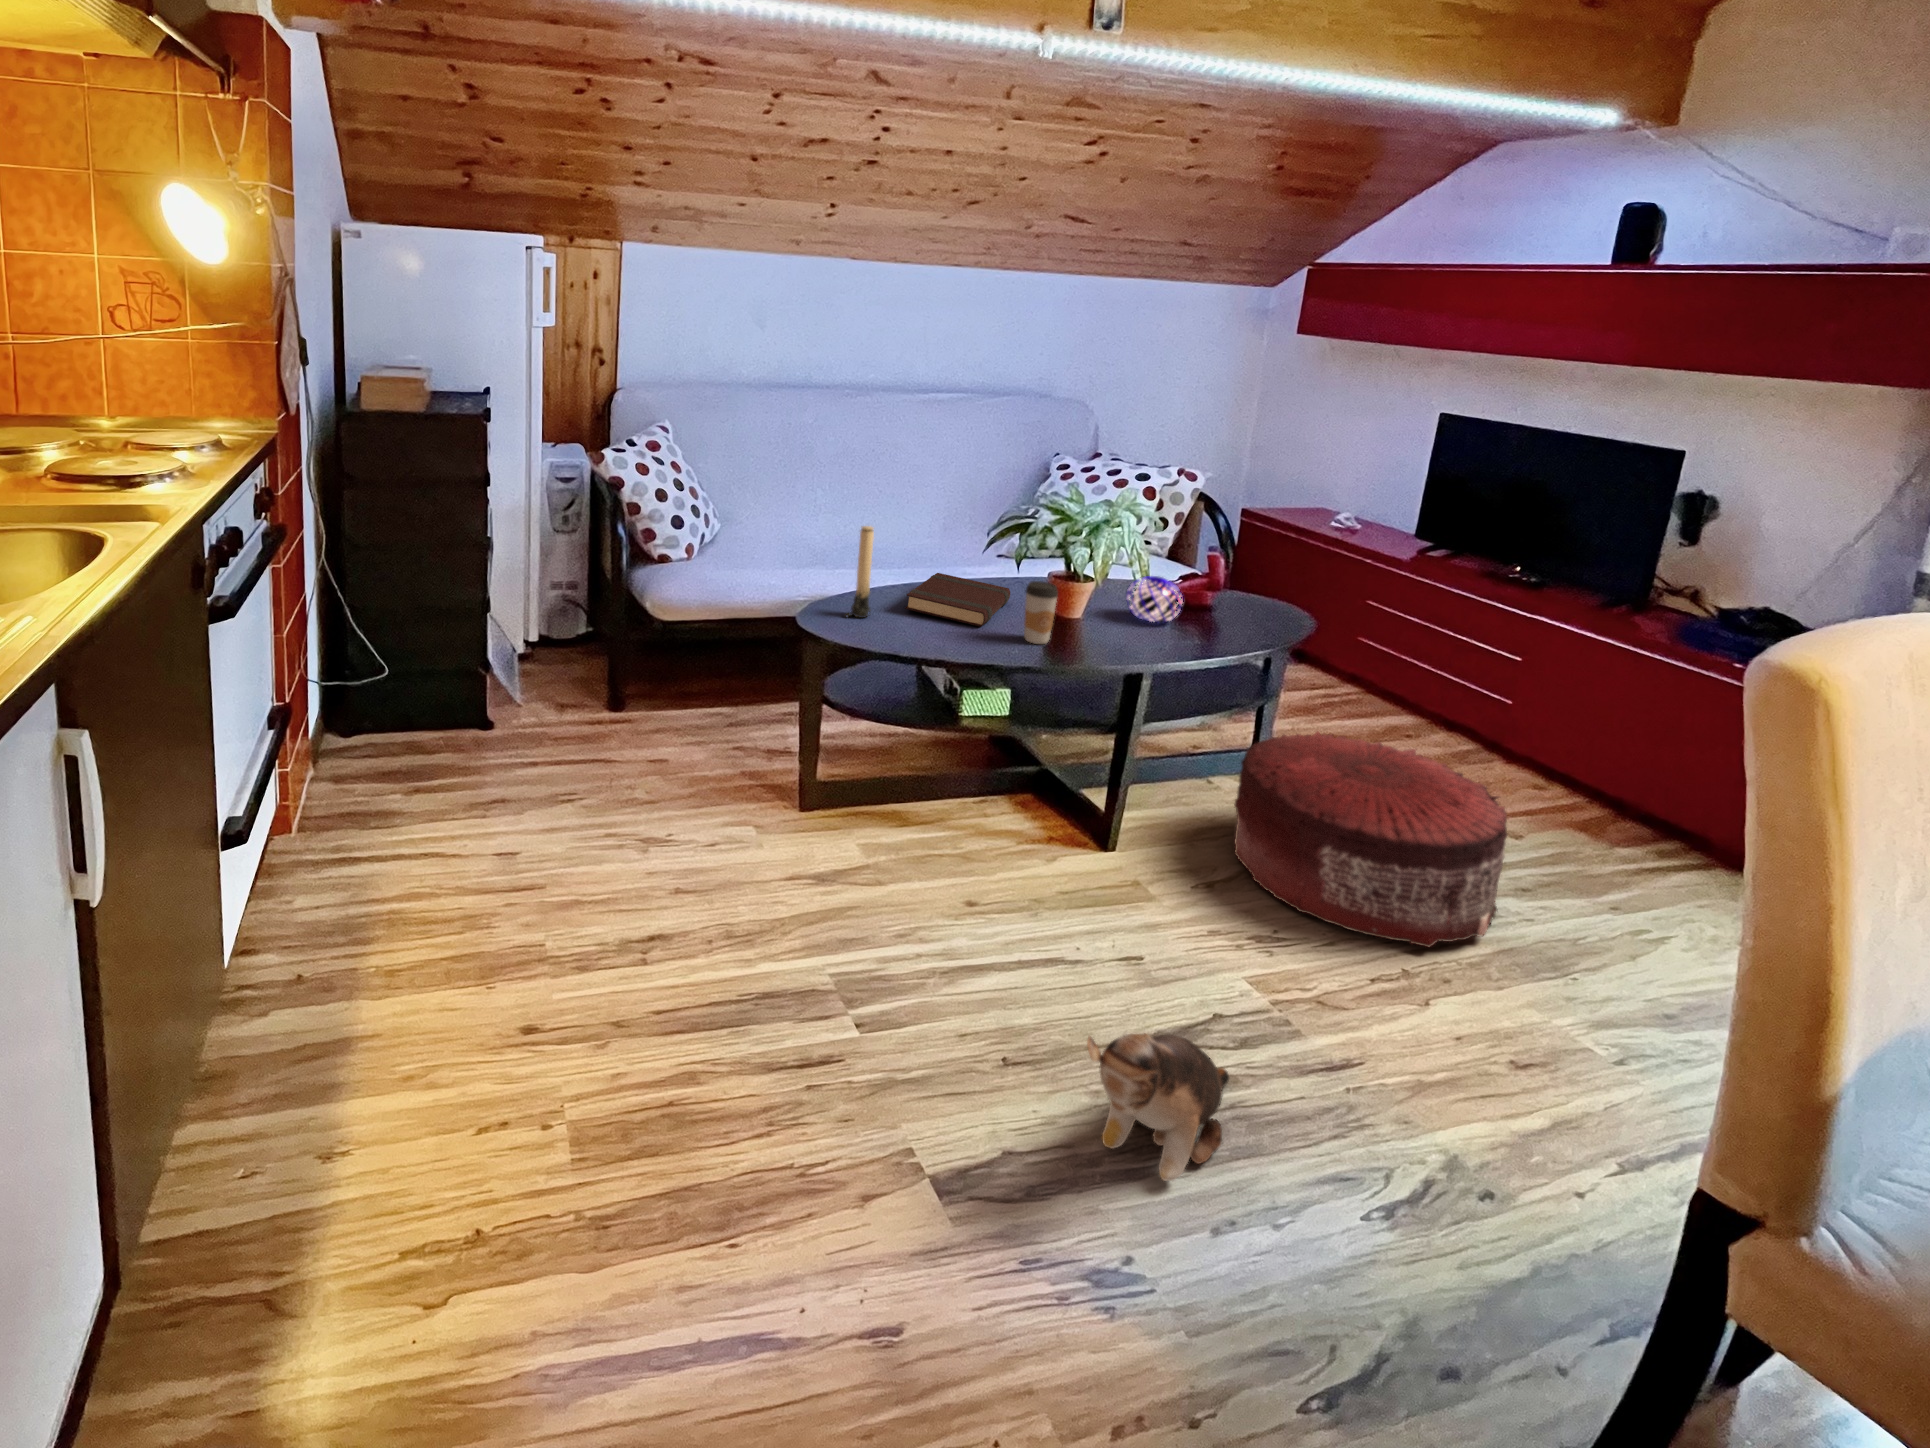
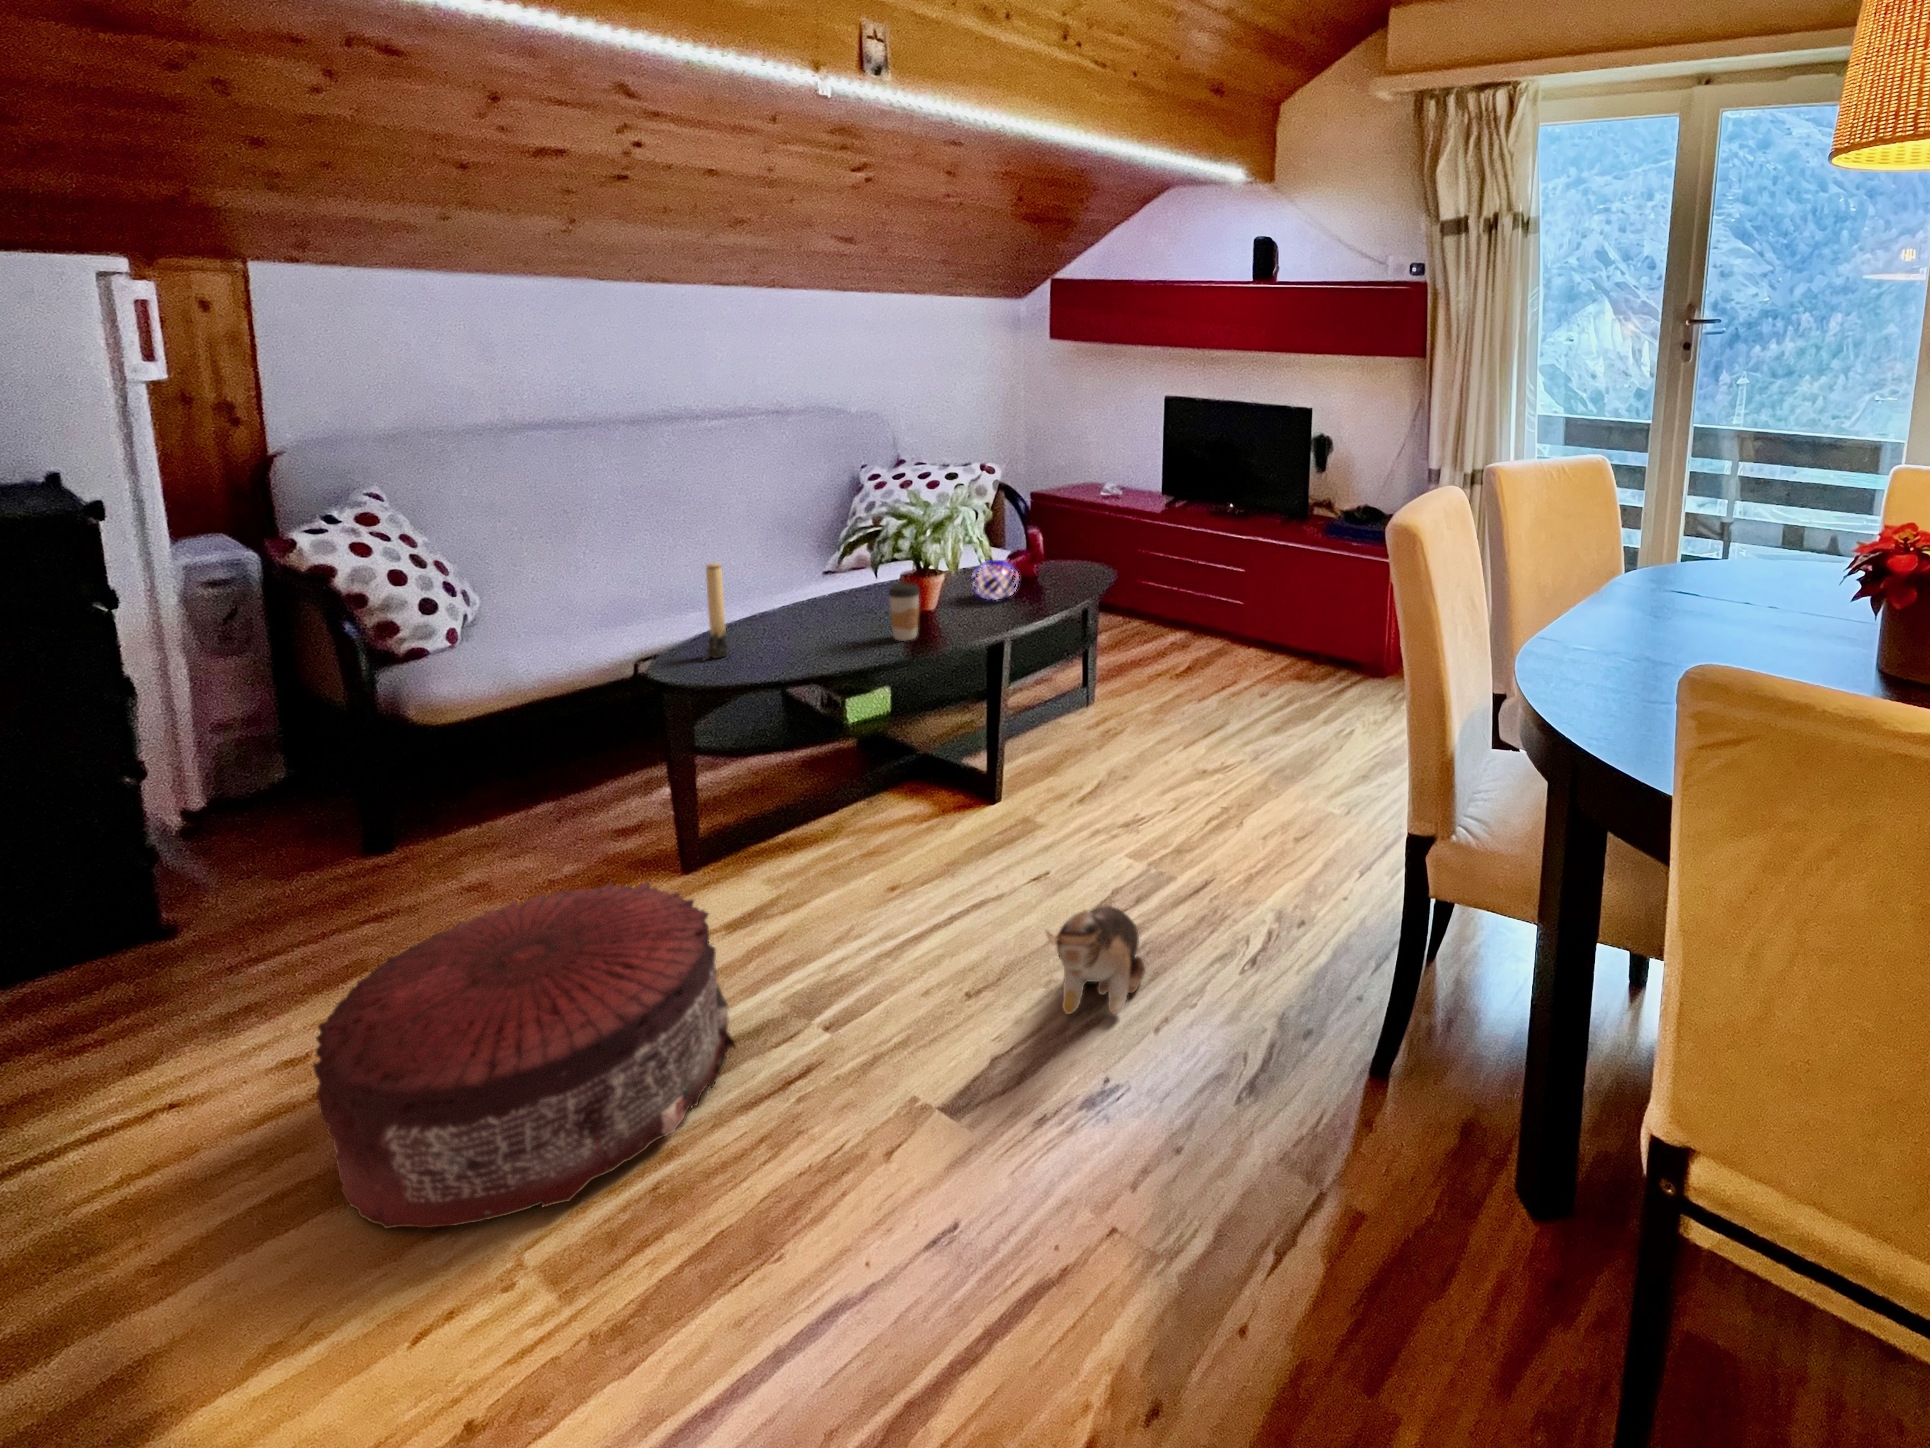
book: present [905,573,1010,627] -> none [765,598,865,639]
pouf: present [1234,732,1508,947] -> present [313,881,735,1228]

